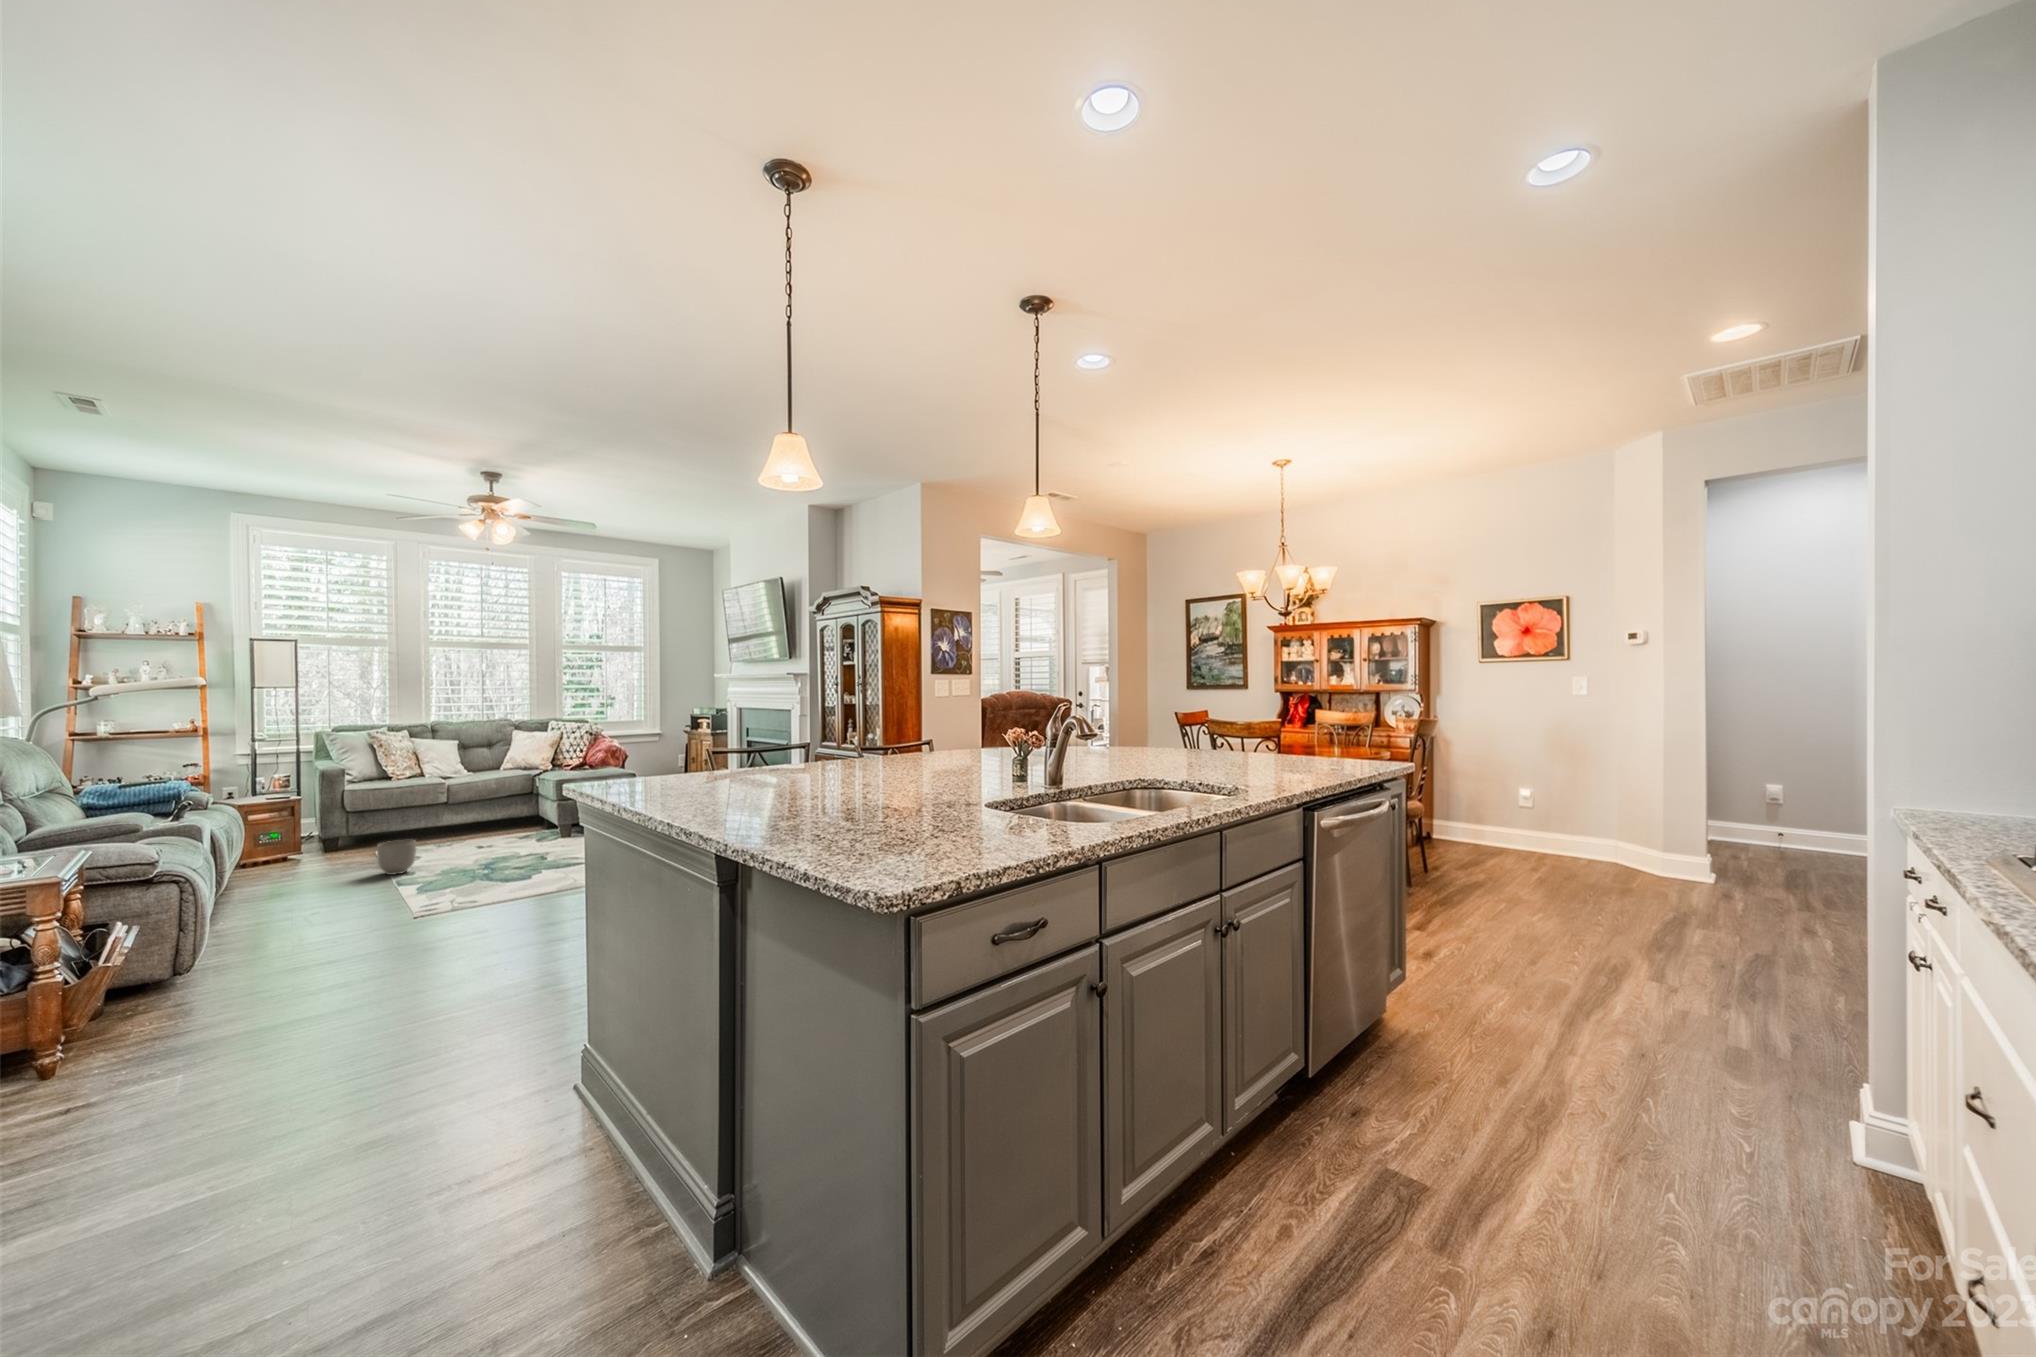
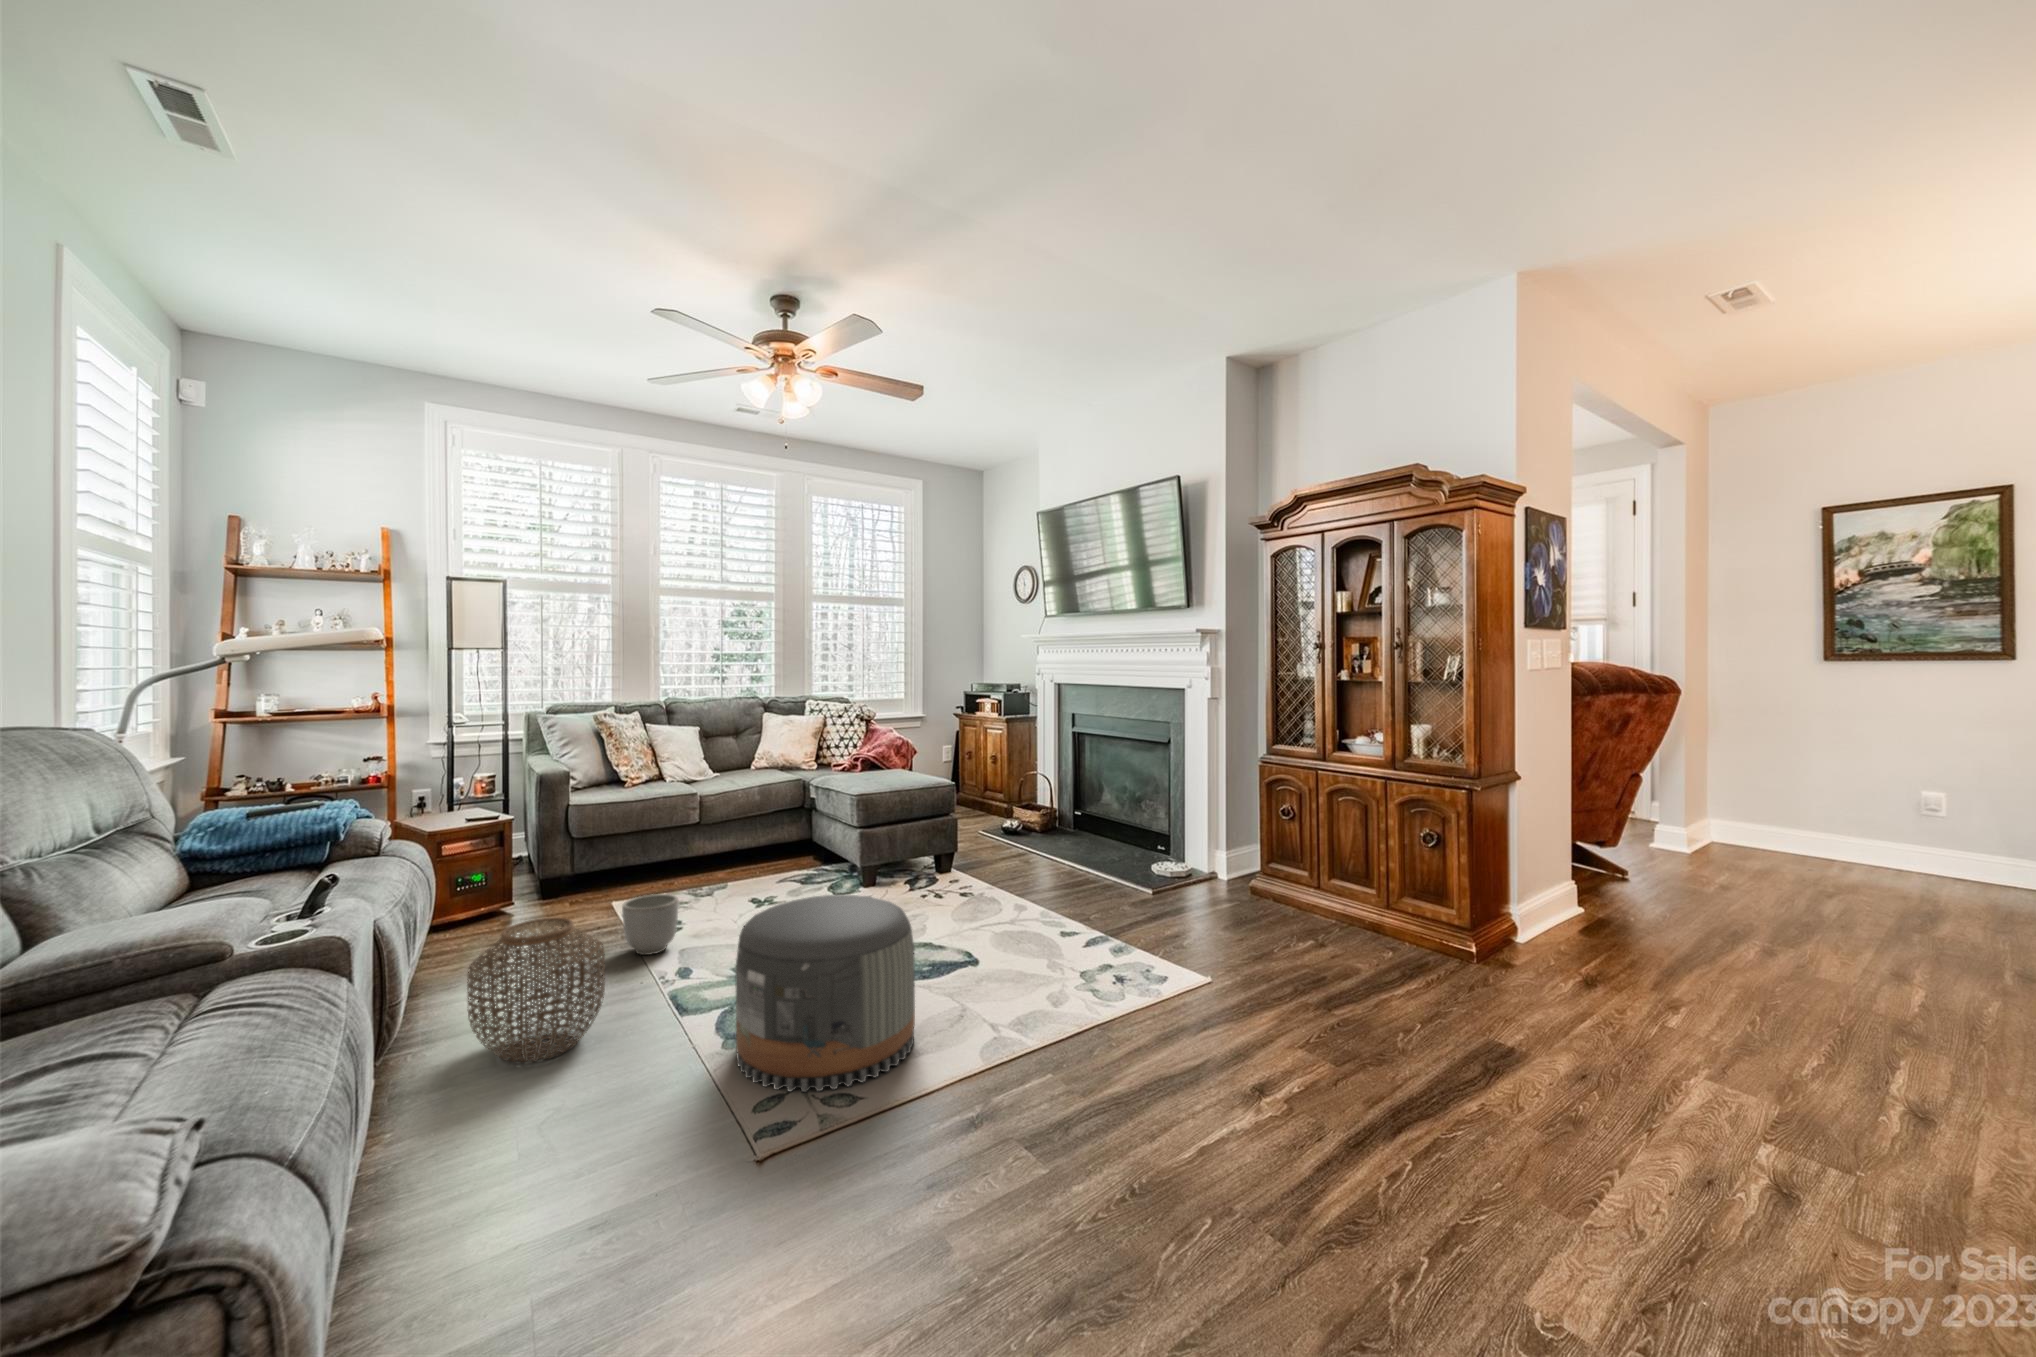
pouf: none [430,825,540,914] -> present [735,895,915,1092]
woven basket: none [271,840,356,913] -> present [467,918,605,1062]

